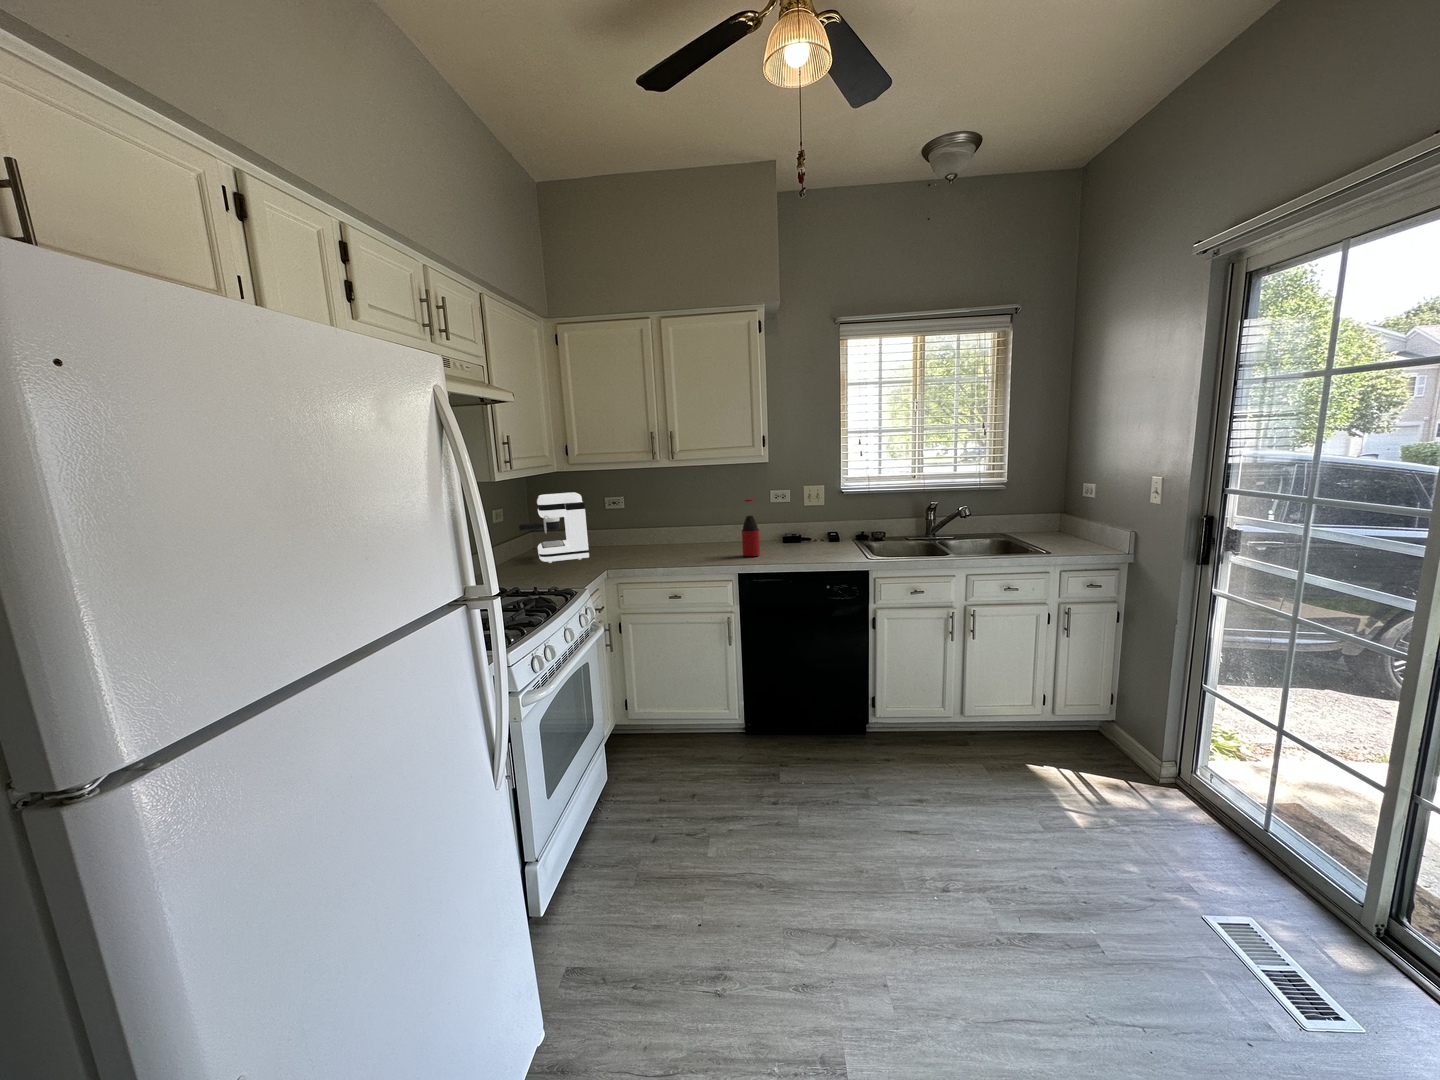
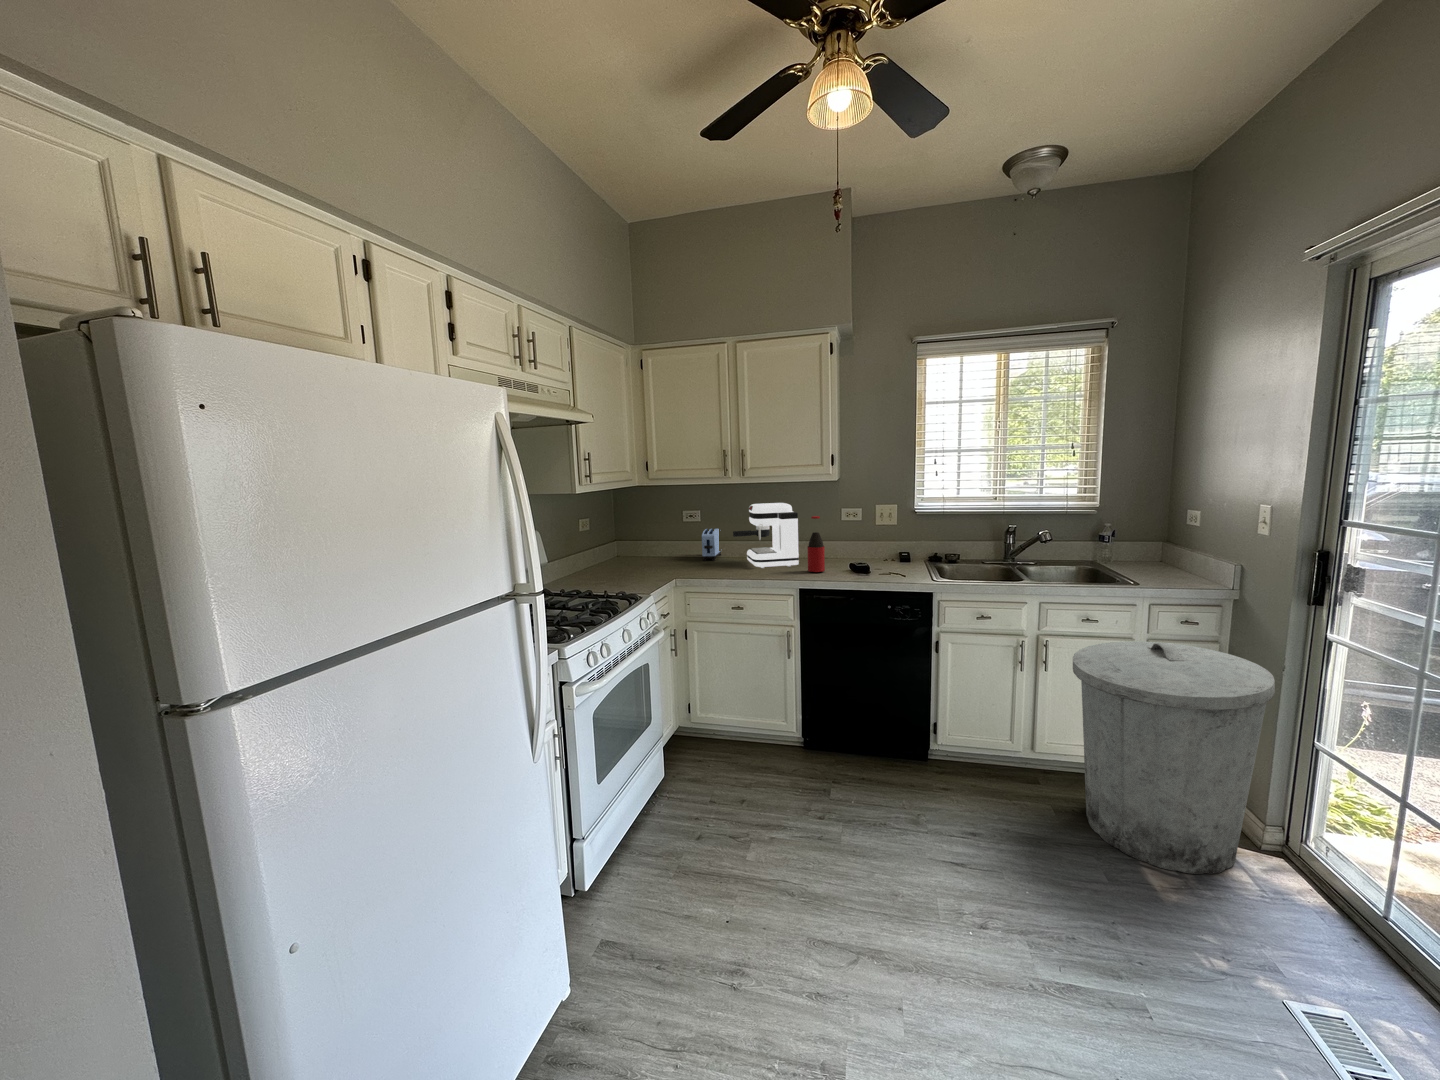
coffee maker: present [519,492,589,563] -> present [733,503,799,568]
toaster: none [626,516,646,550] -> present [702,529,721,561]
trash can: none [1001,605,1174,813] -> present [1073,641,1275,874]

